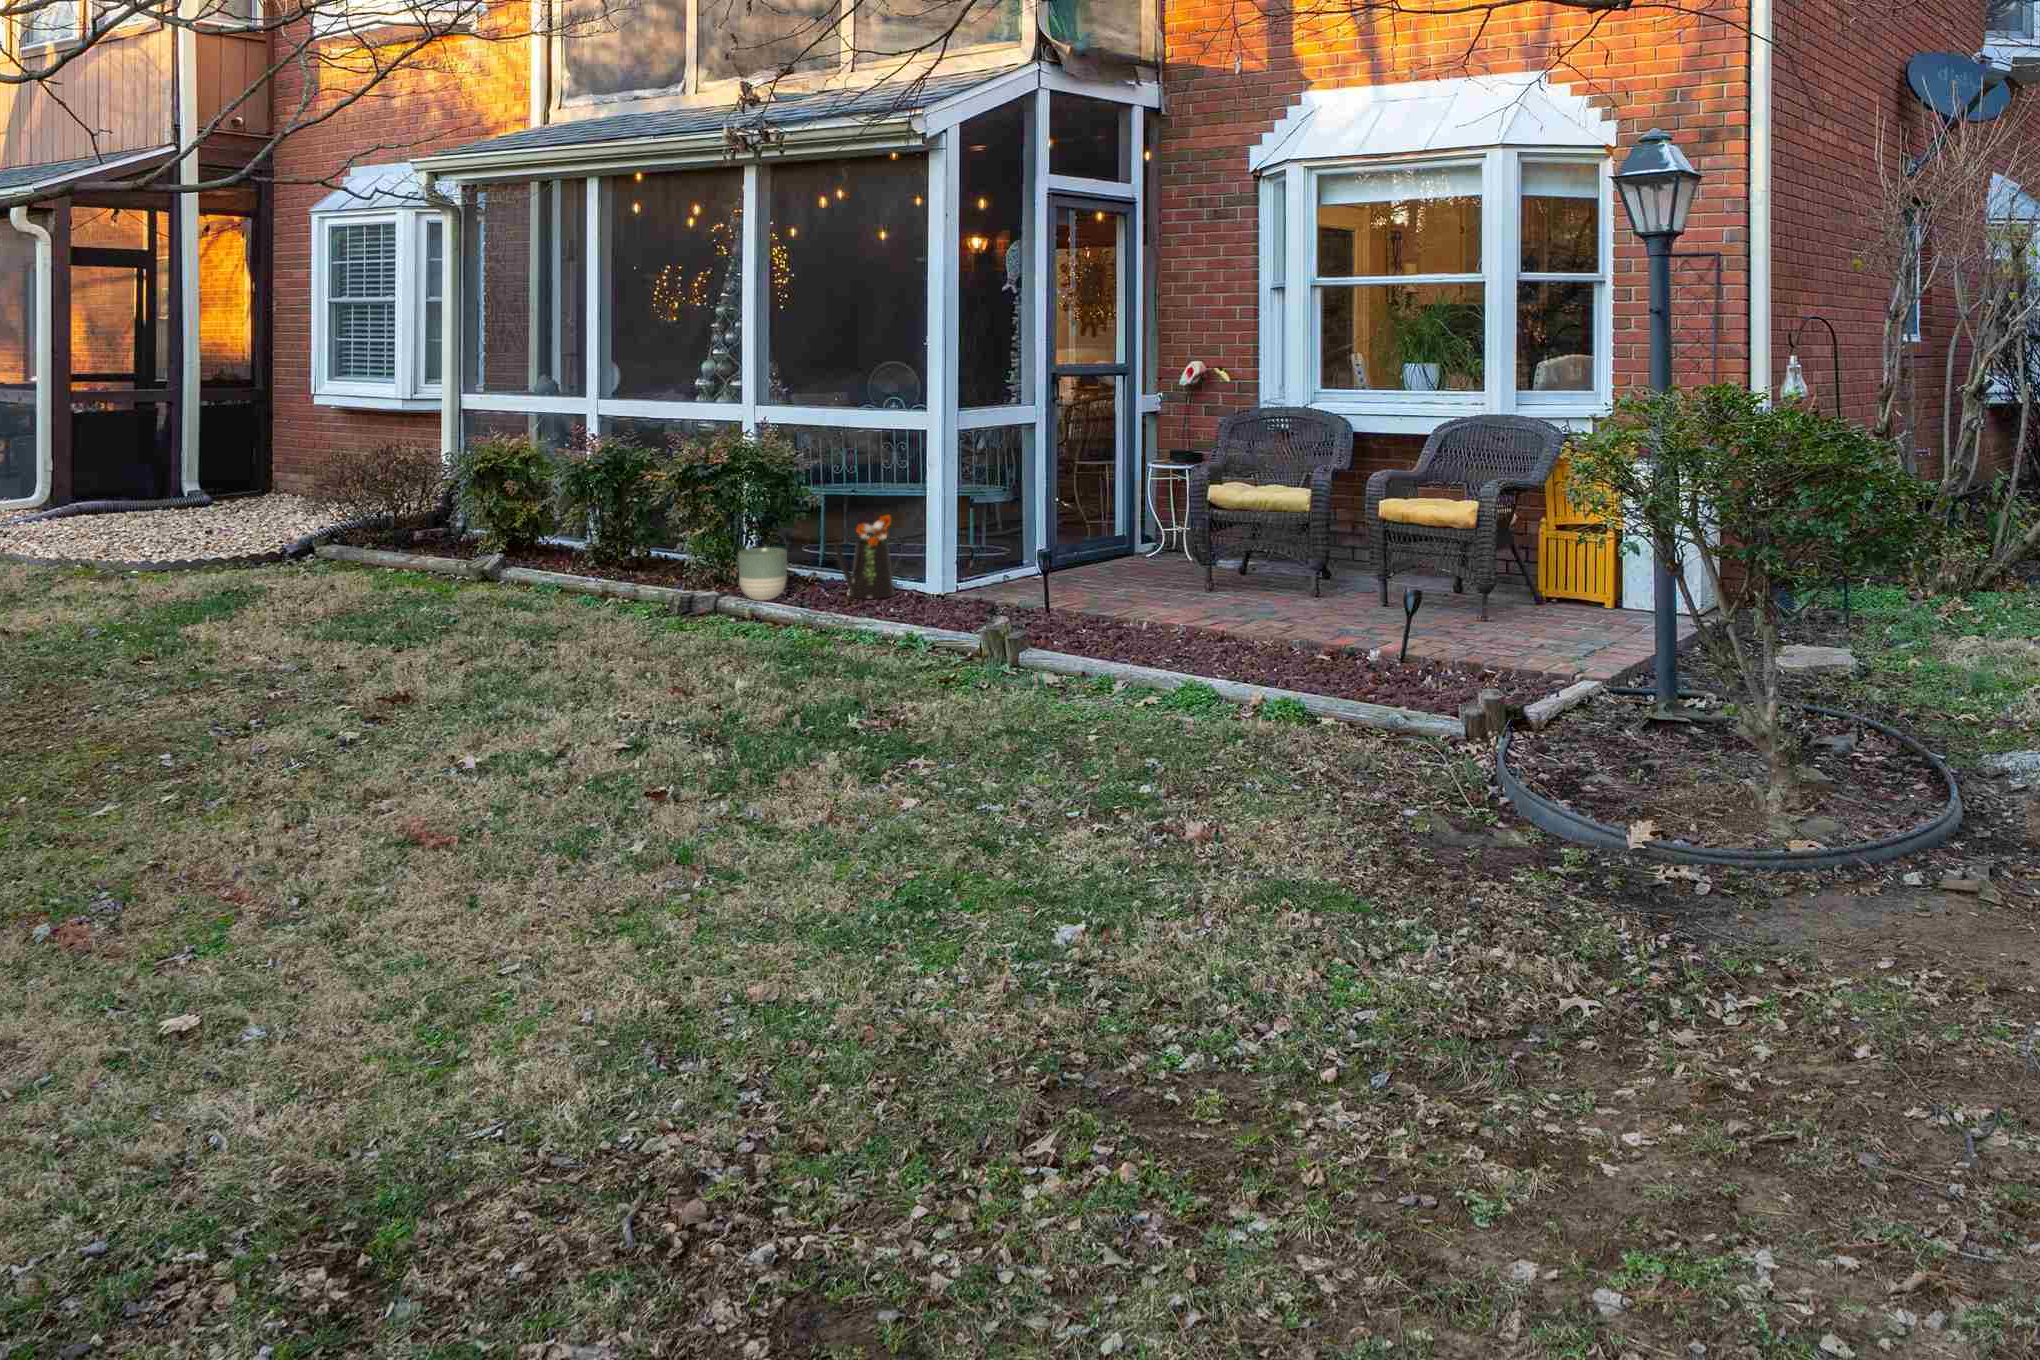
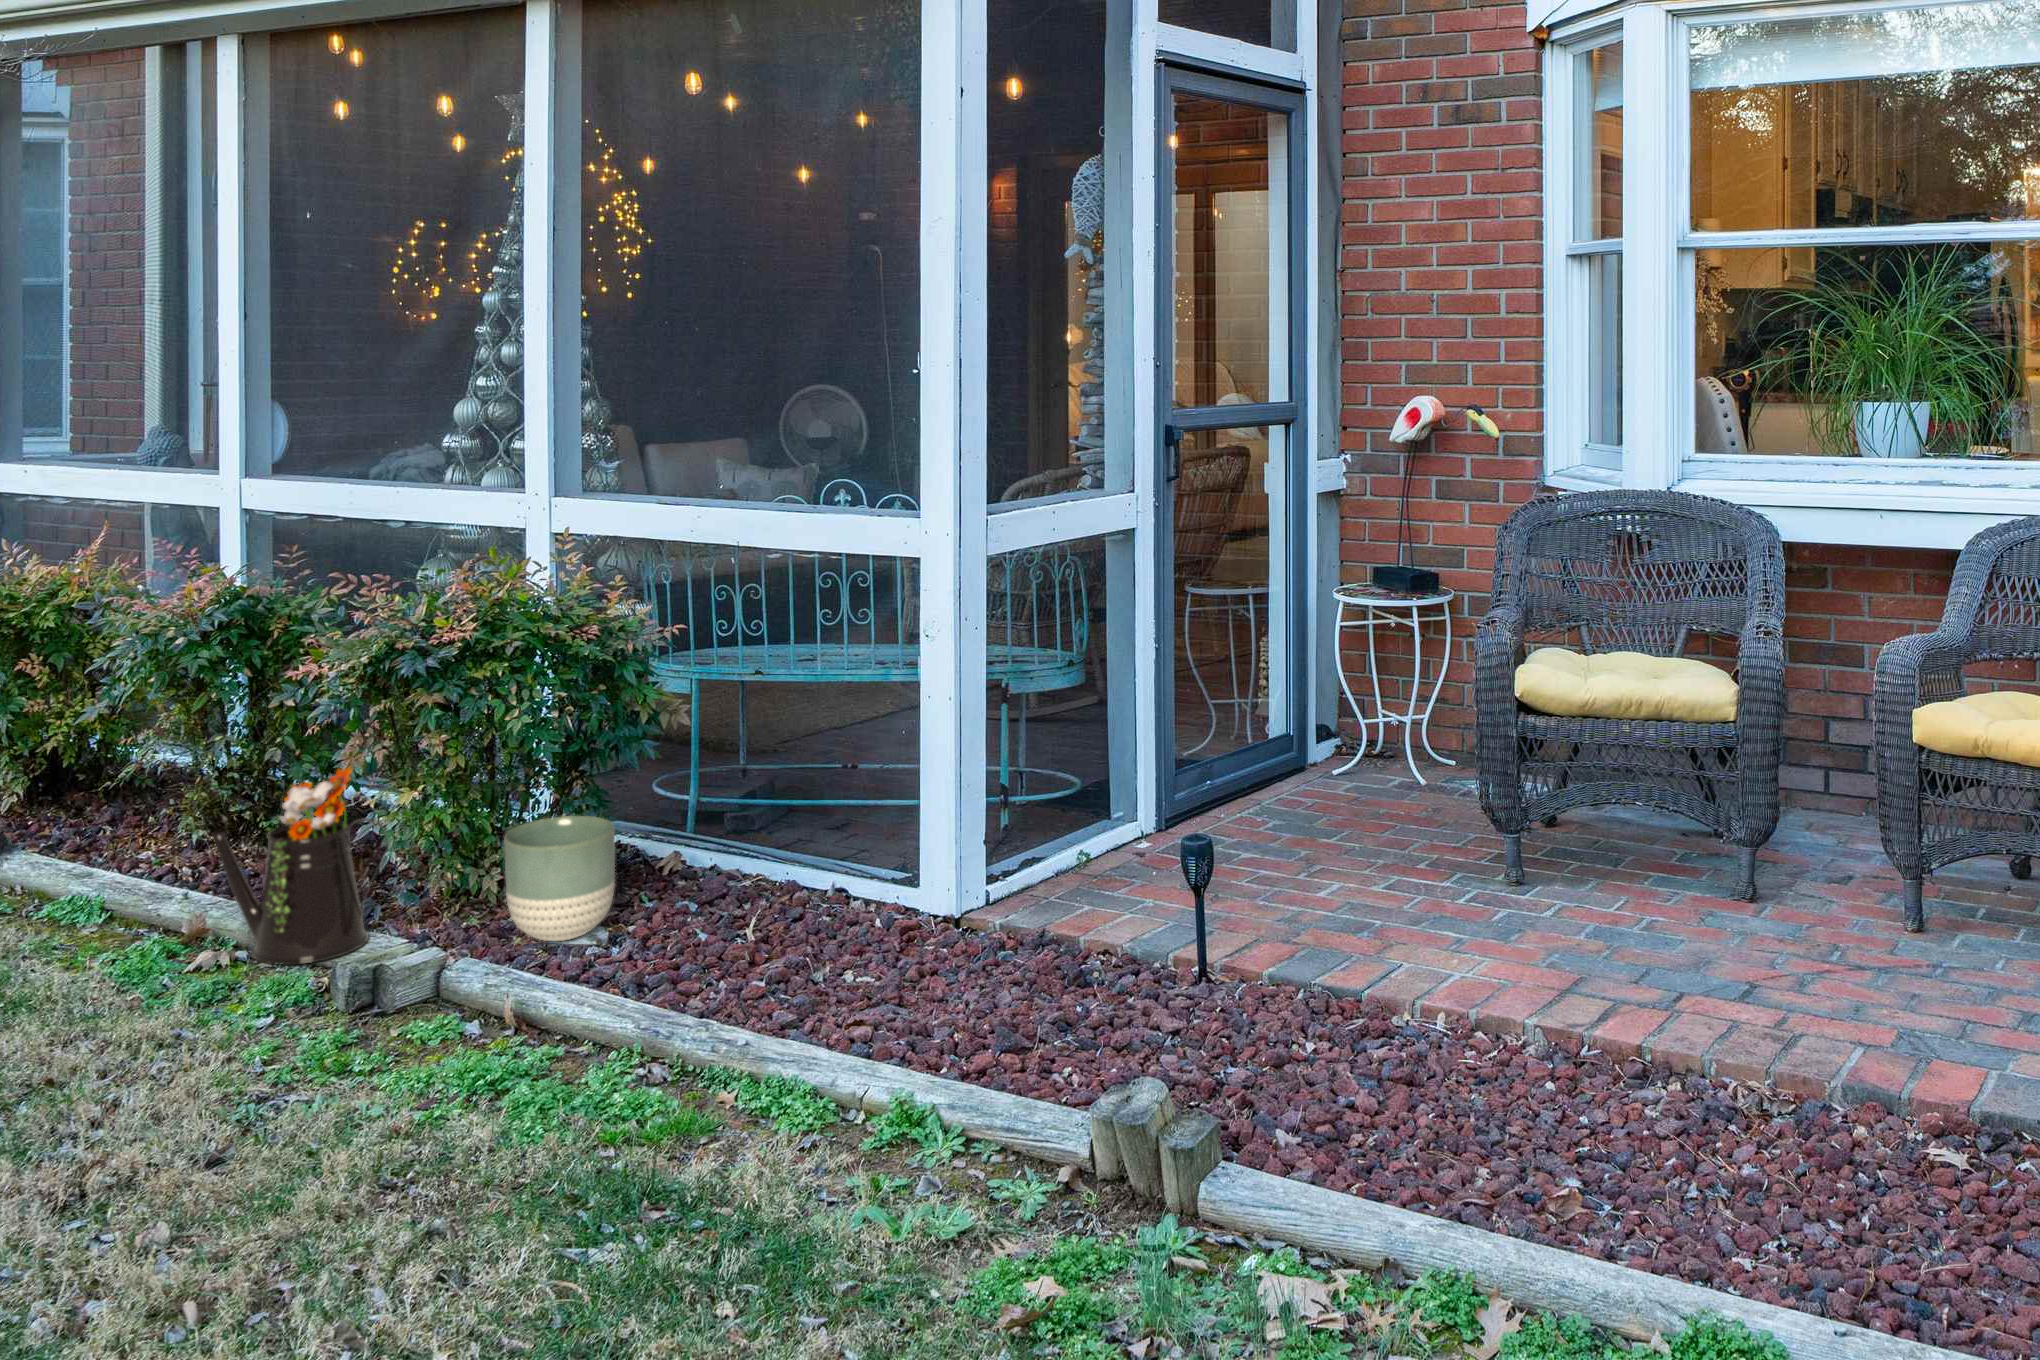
watering can: present [835,515,898,599] -> present [213,767,388,965]

